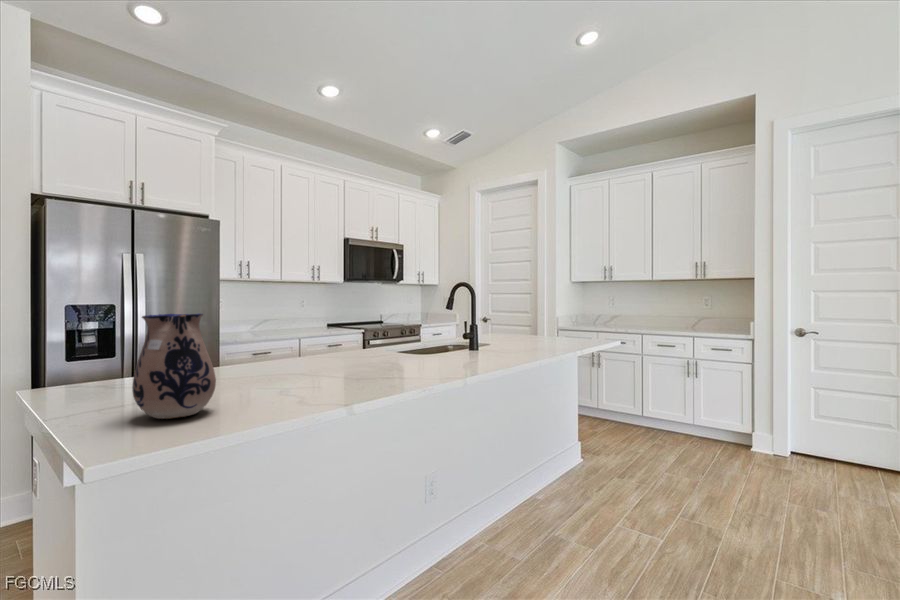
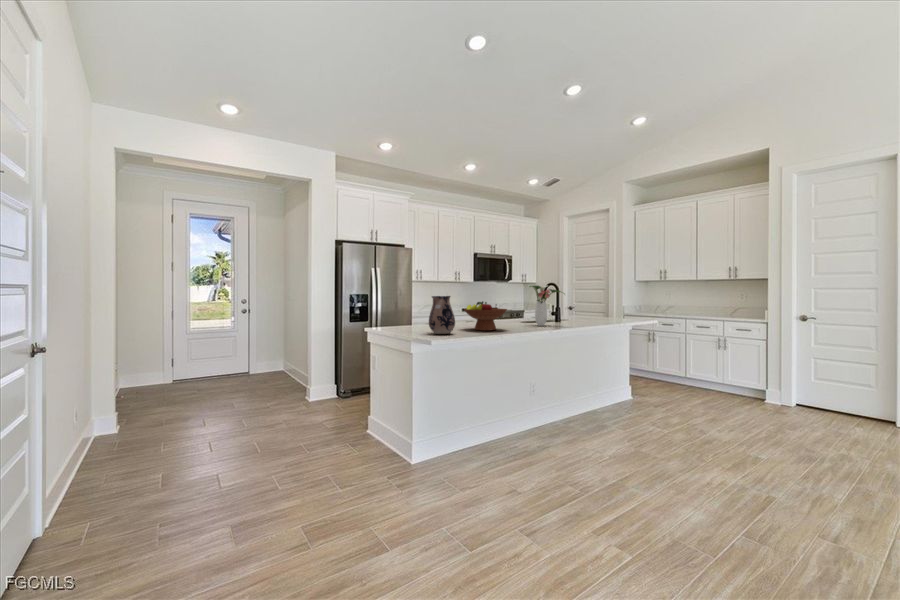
flower arrangement: none [414,284,485,365] -> present [529,285,561,326]
fruit bowl: none [261,323,364,391] -> present [464,301,507,331]

